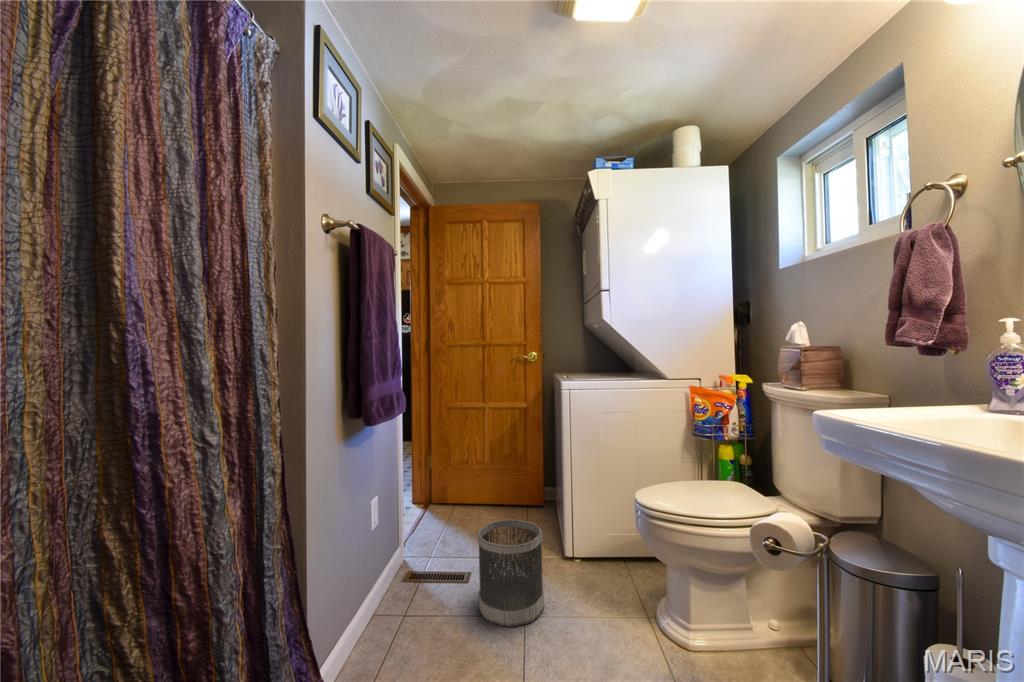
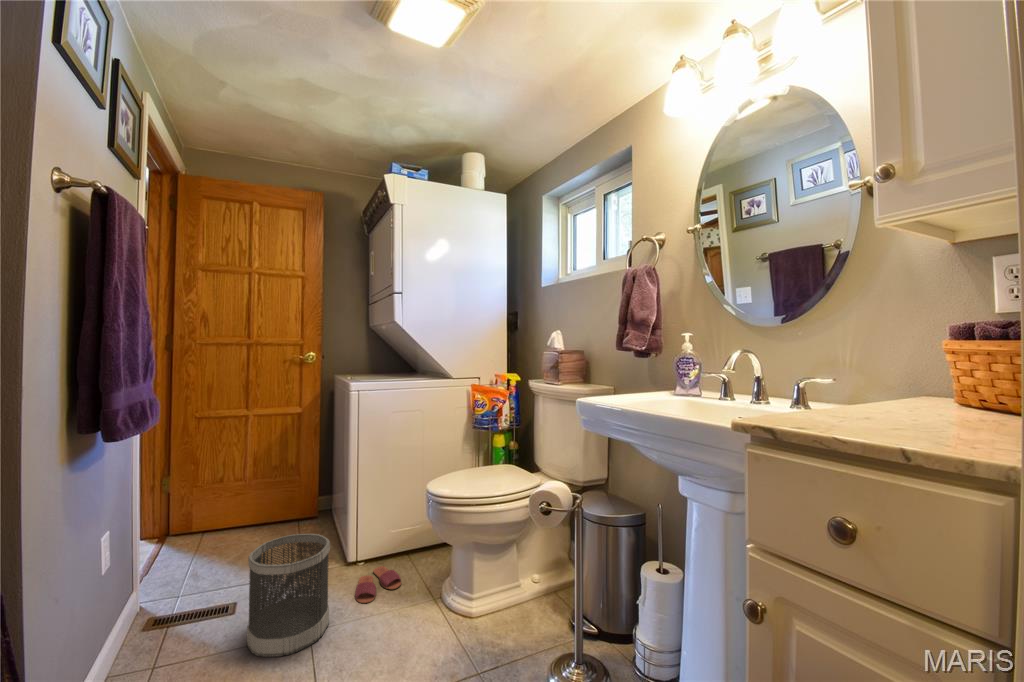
slippers: none [569,566,614,599] -> present [355,566,401,603]

